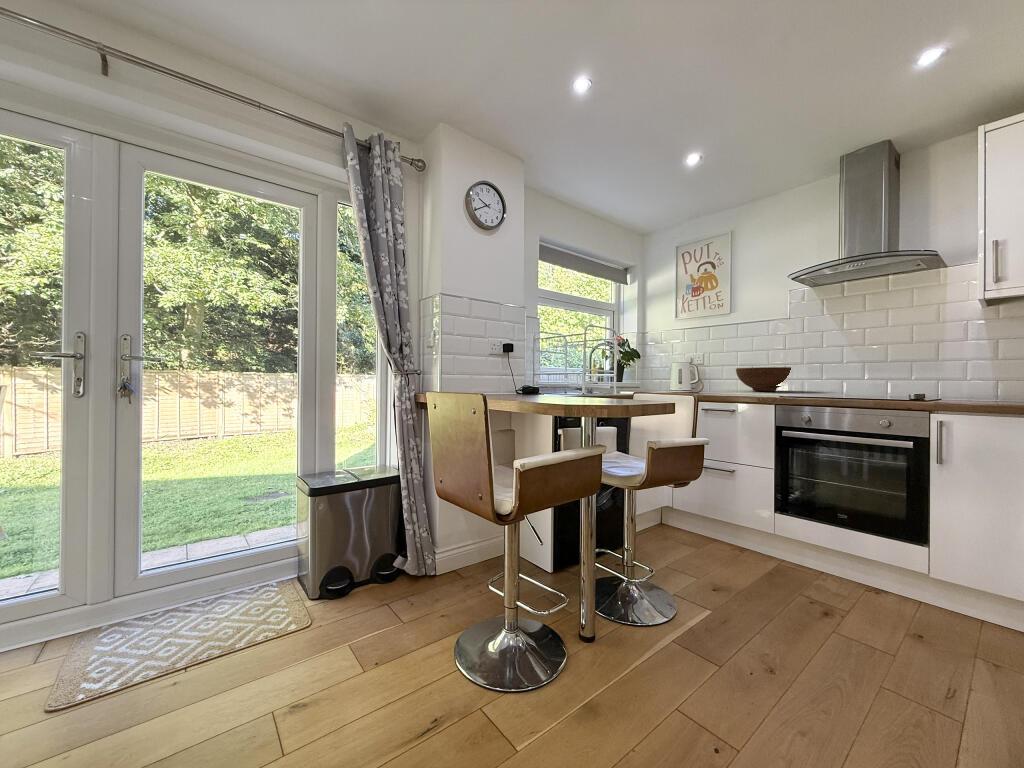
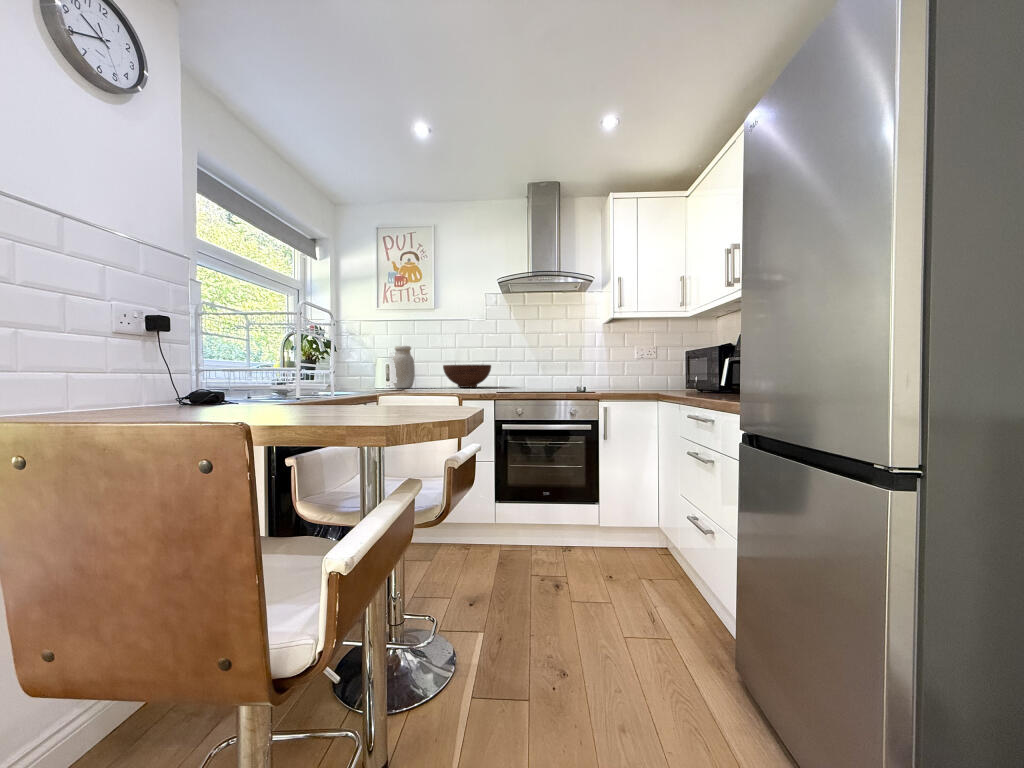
jar: none [684,351,706,390] -> present [393,346,415,388]

